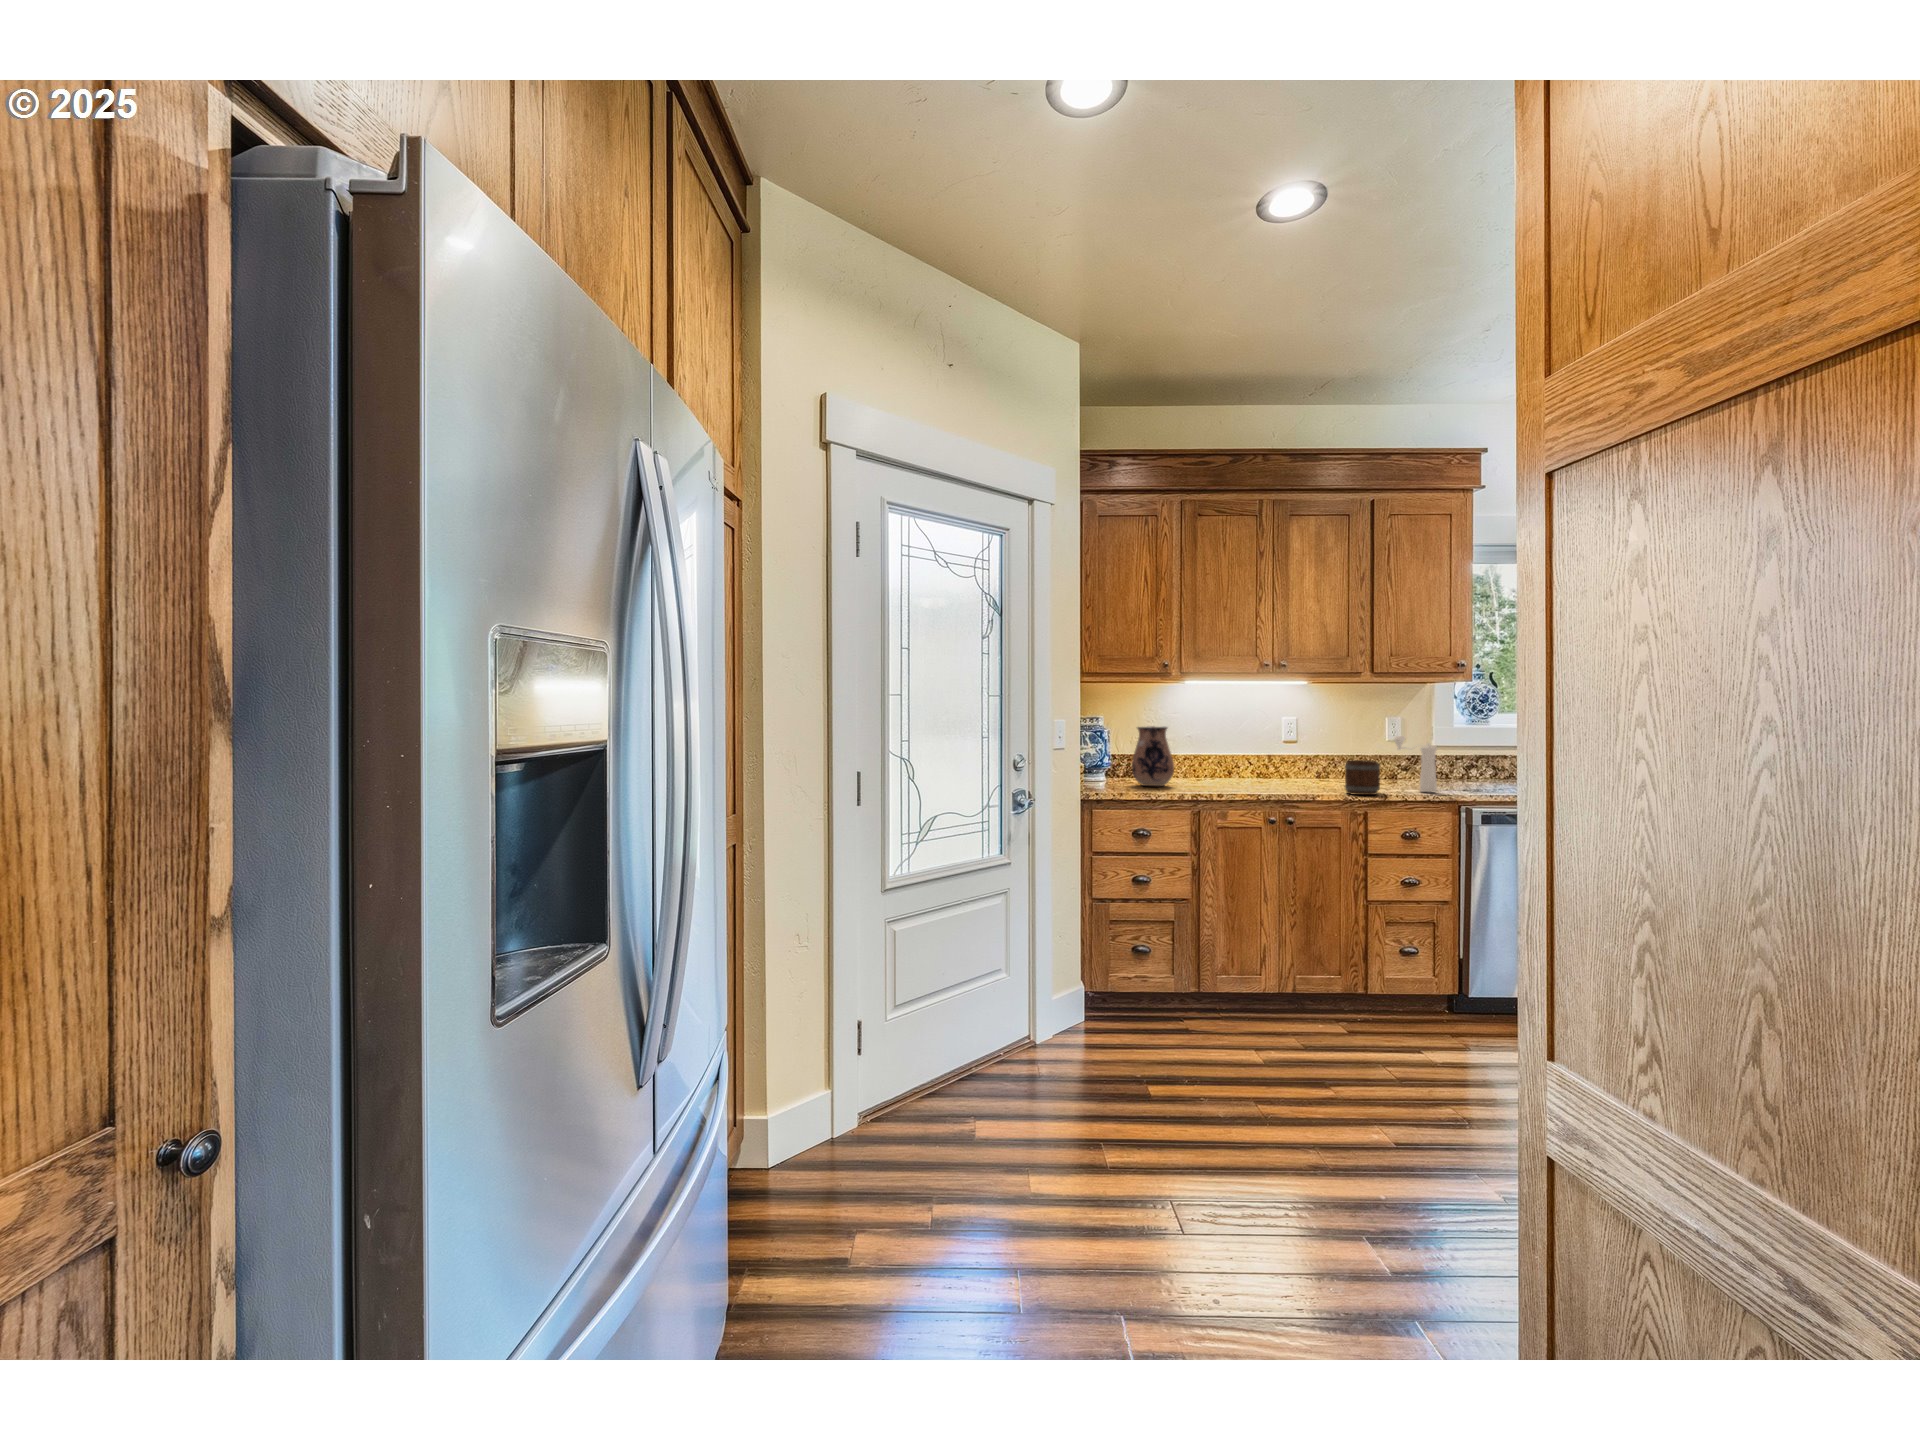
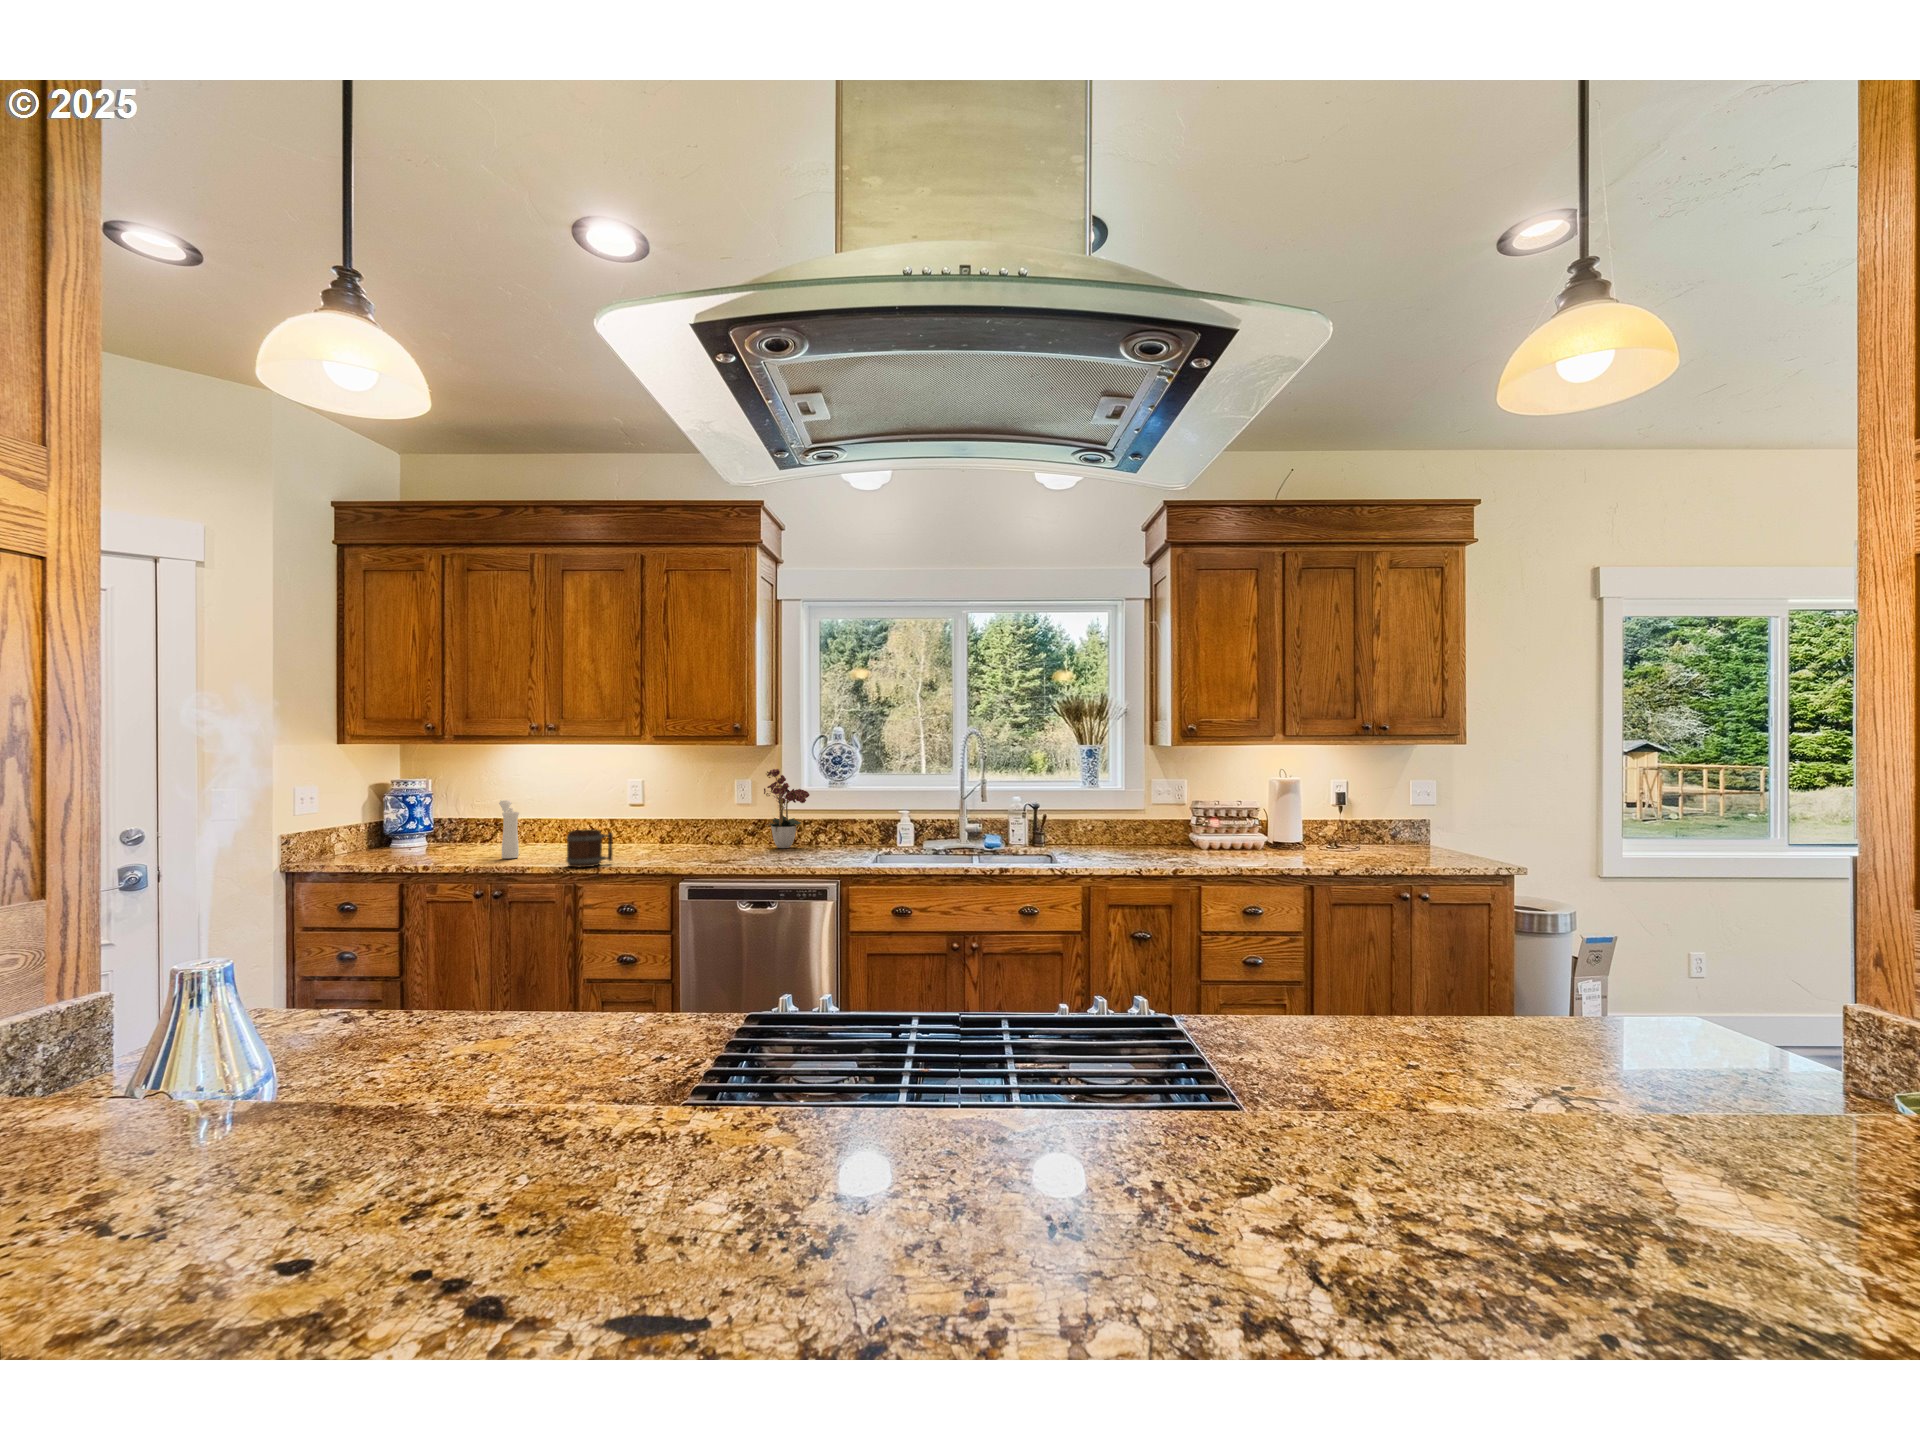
flower arrangement: none [1437,702,1482,781] -> present [764,769,809,848]
ceramic pitcher: present [1132,727,1174,786] -> none [398,792,451,855]
pepper mill: present [1393,736,1437,792] -> present [499,800,519,858]

